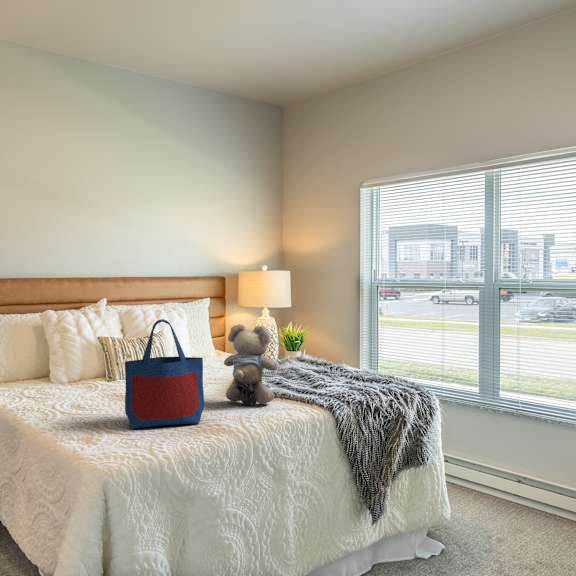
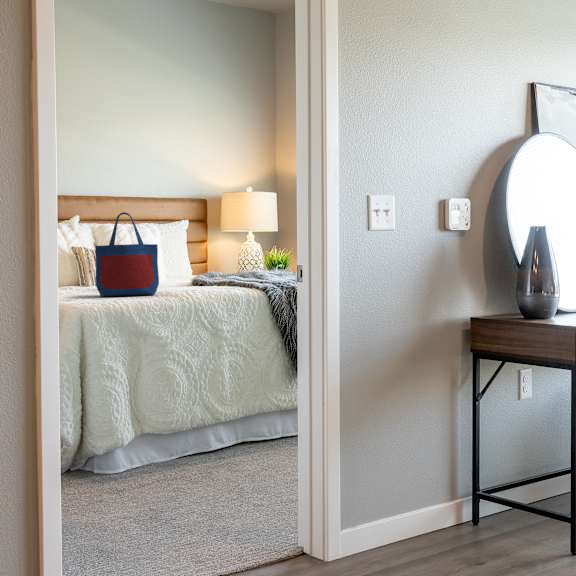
teddy bear: present [224,324,277,405] -> none [180,222,223,290]

